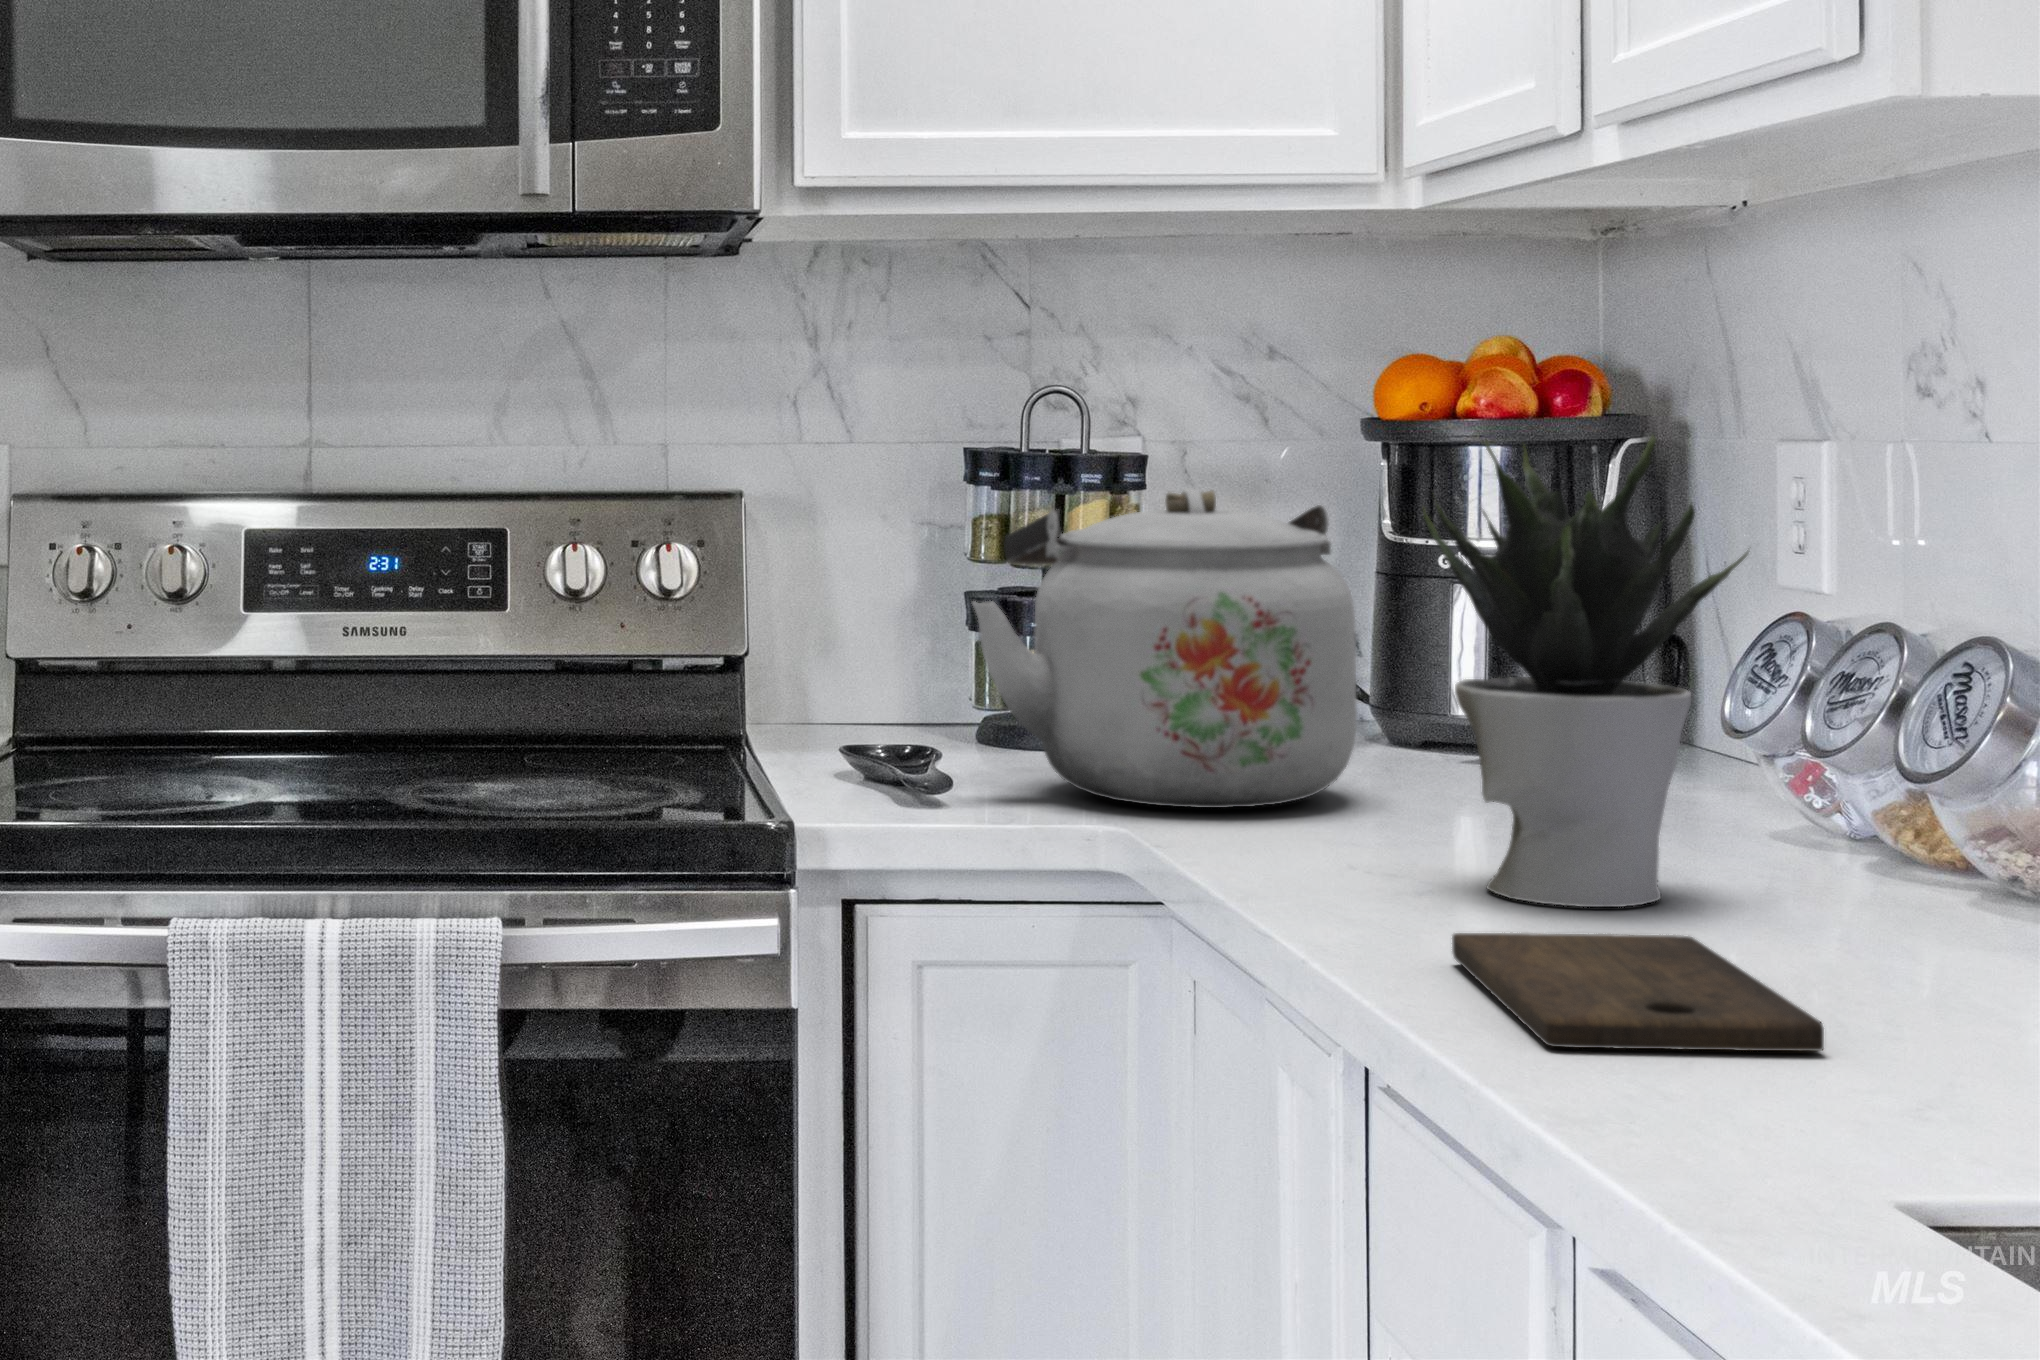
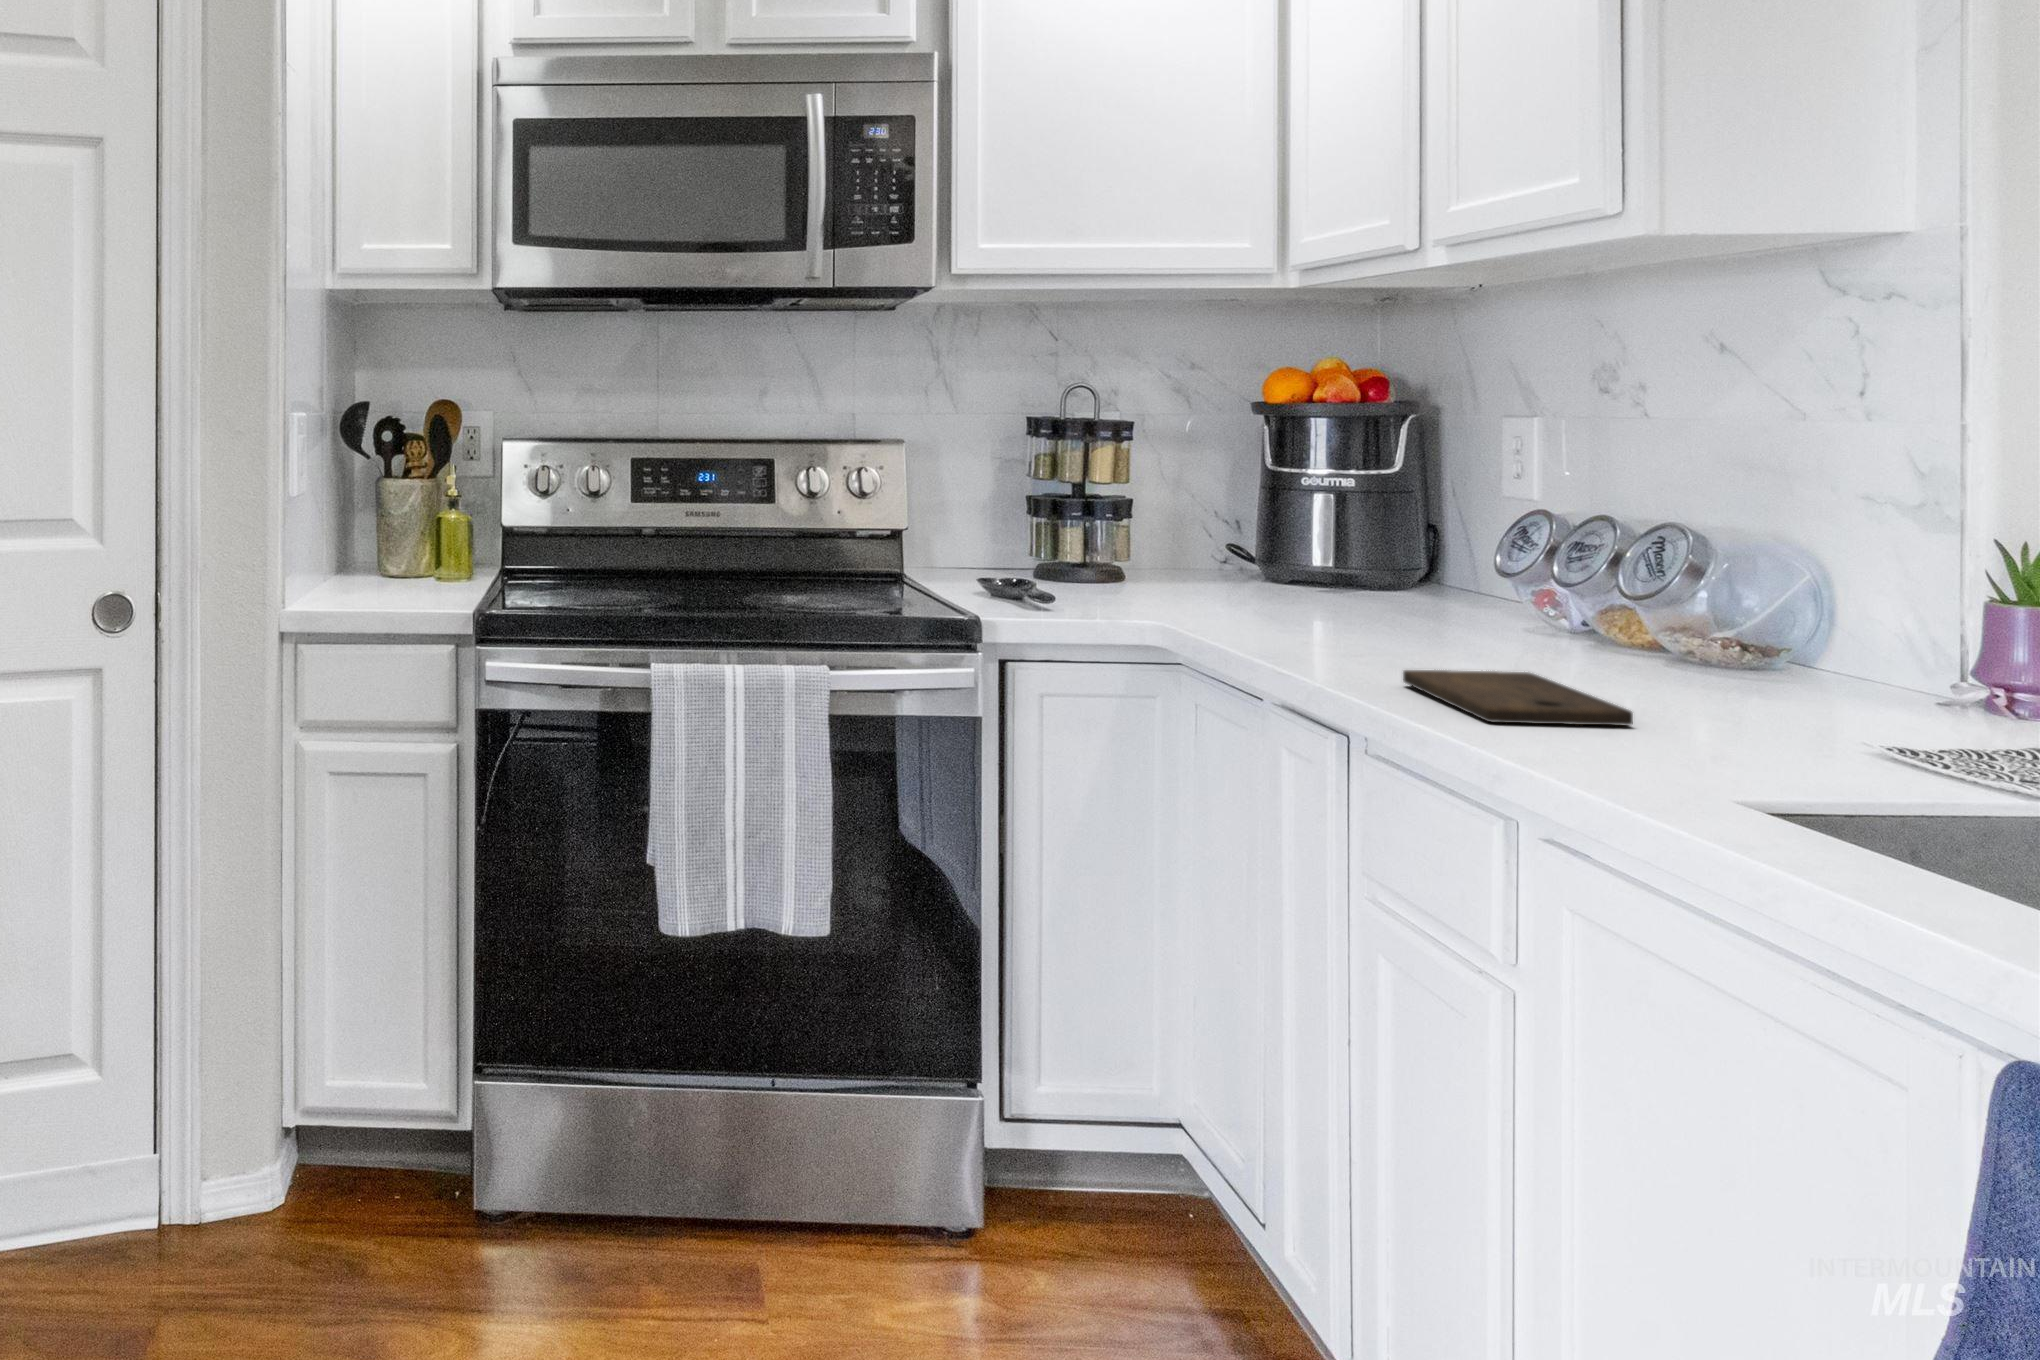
potted plant: present [1423,435,1748,907] -> none [1347,412,1532,661]
kettle: present [972,488,1357,808] -> none [1067,440,1279,612]

